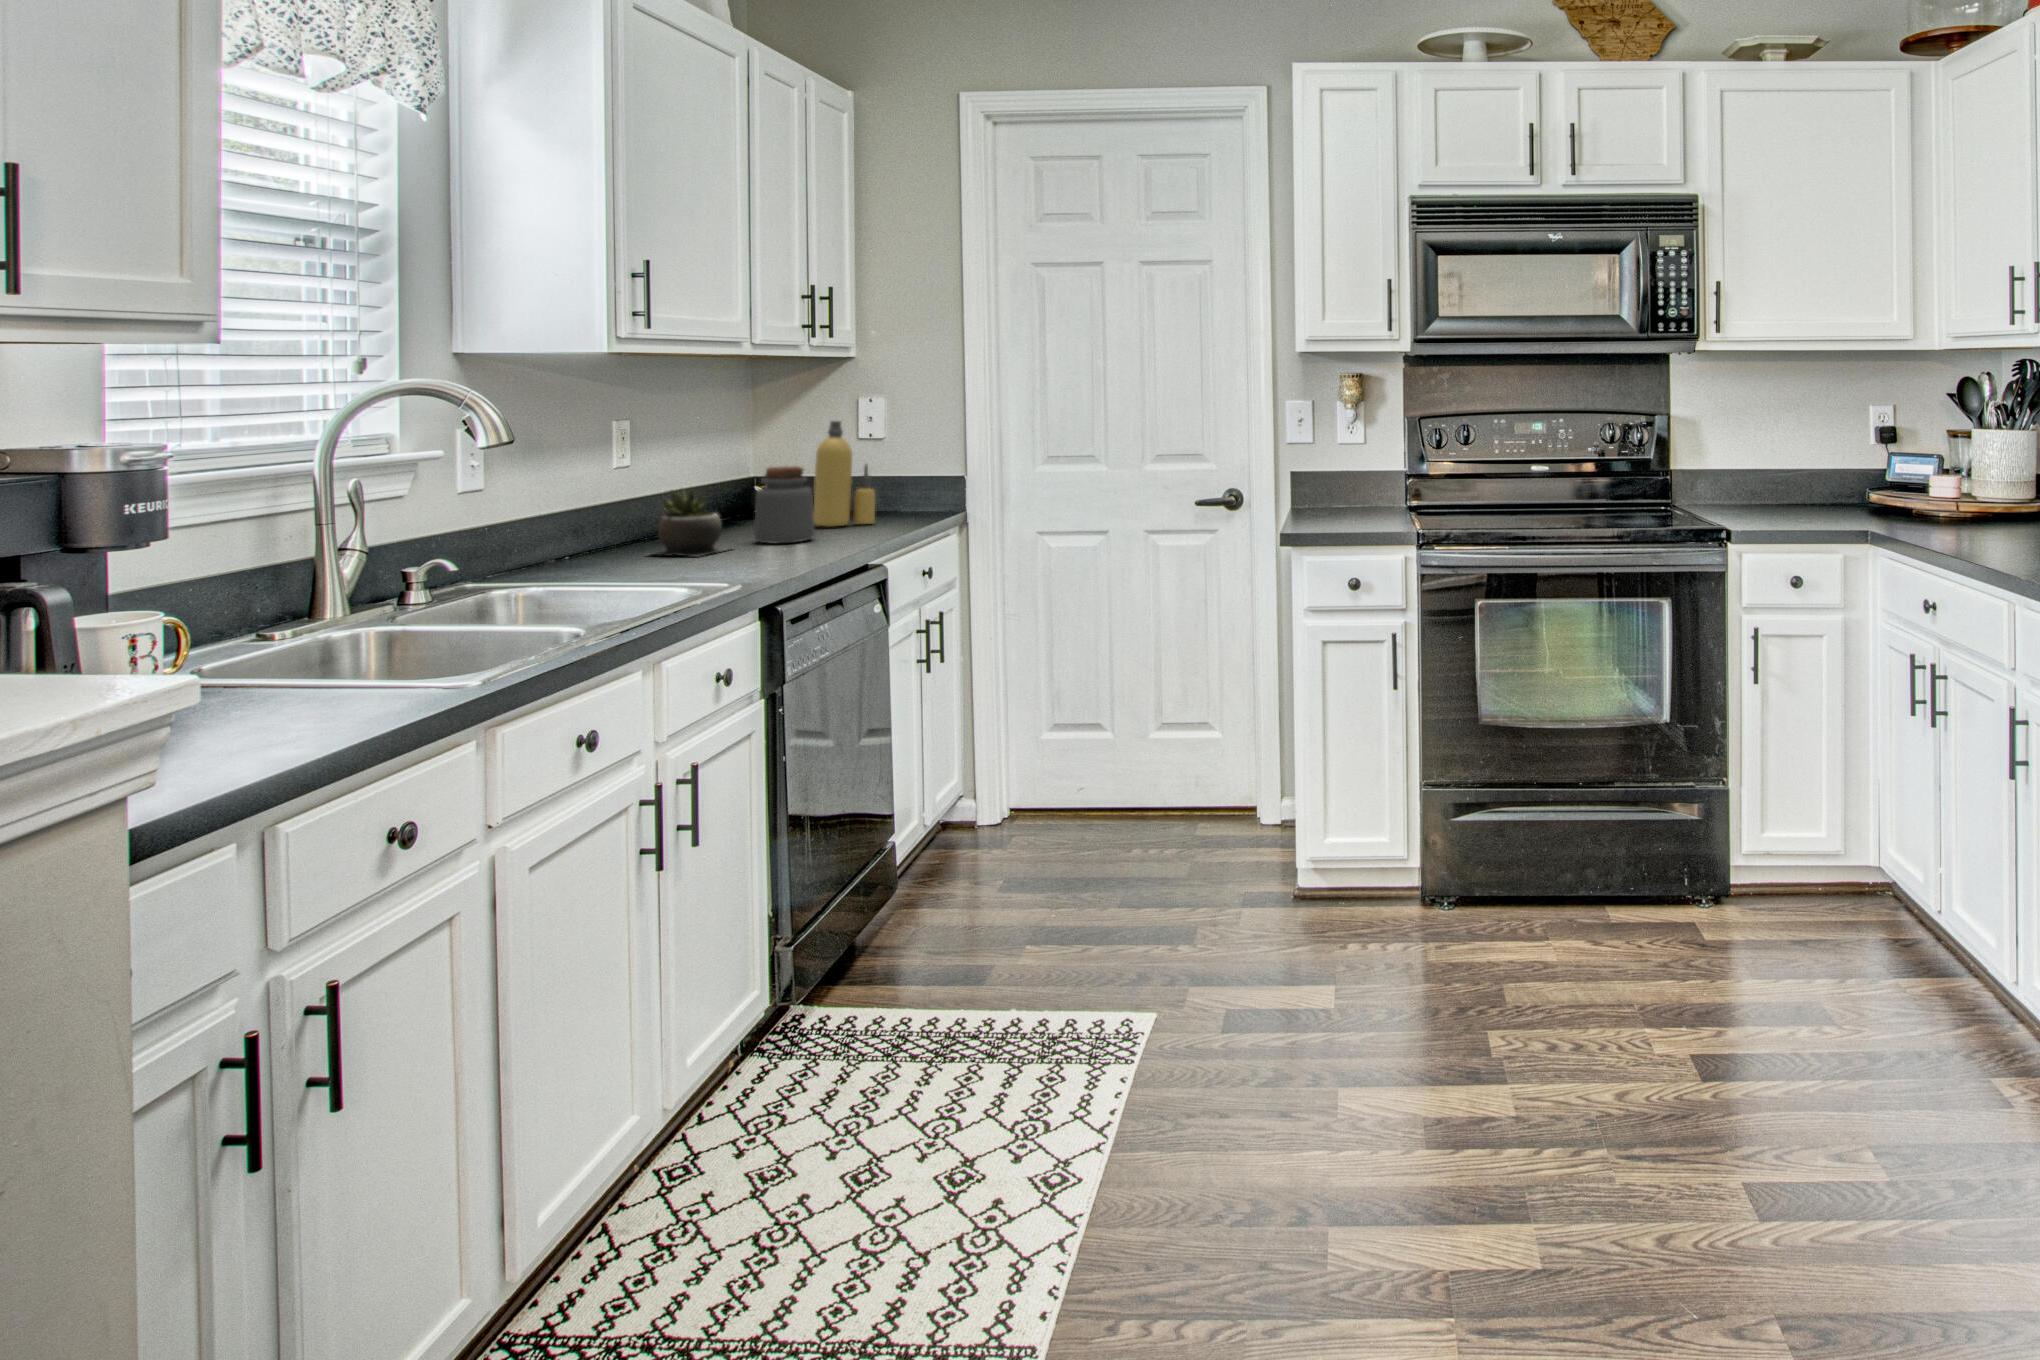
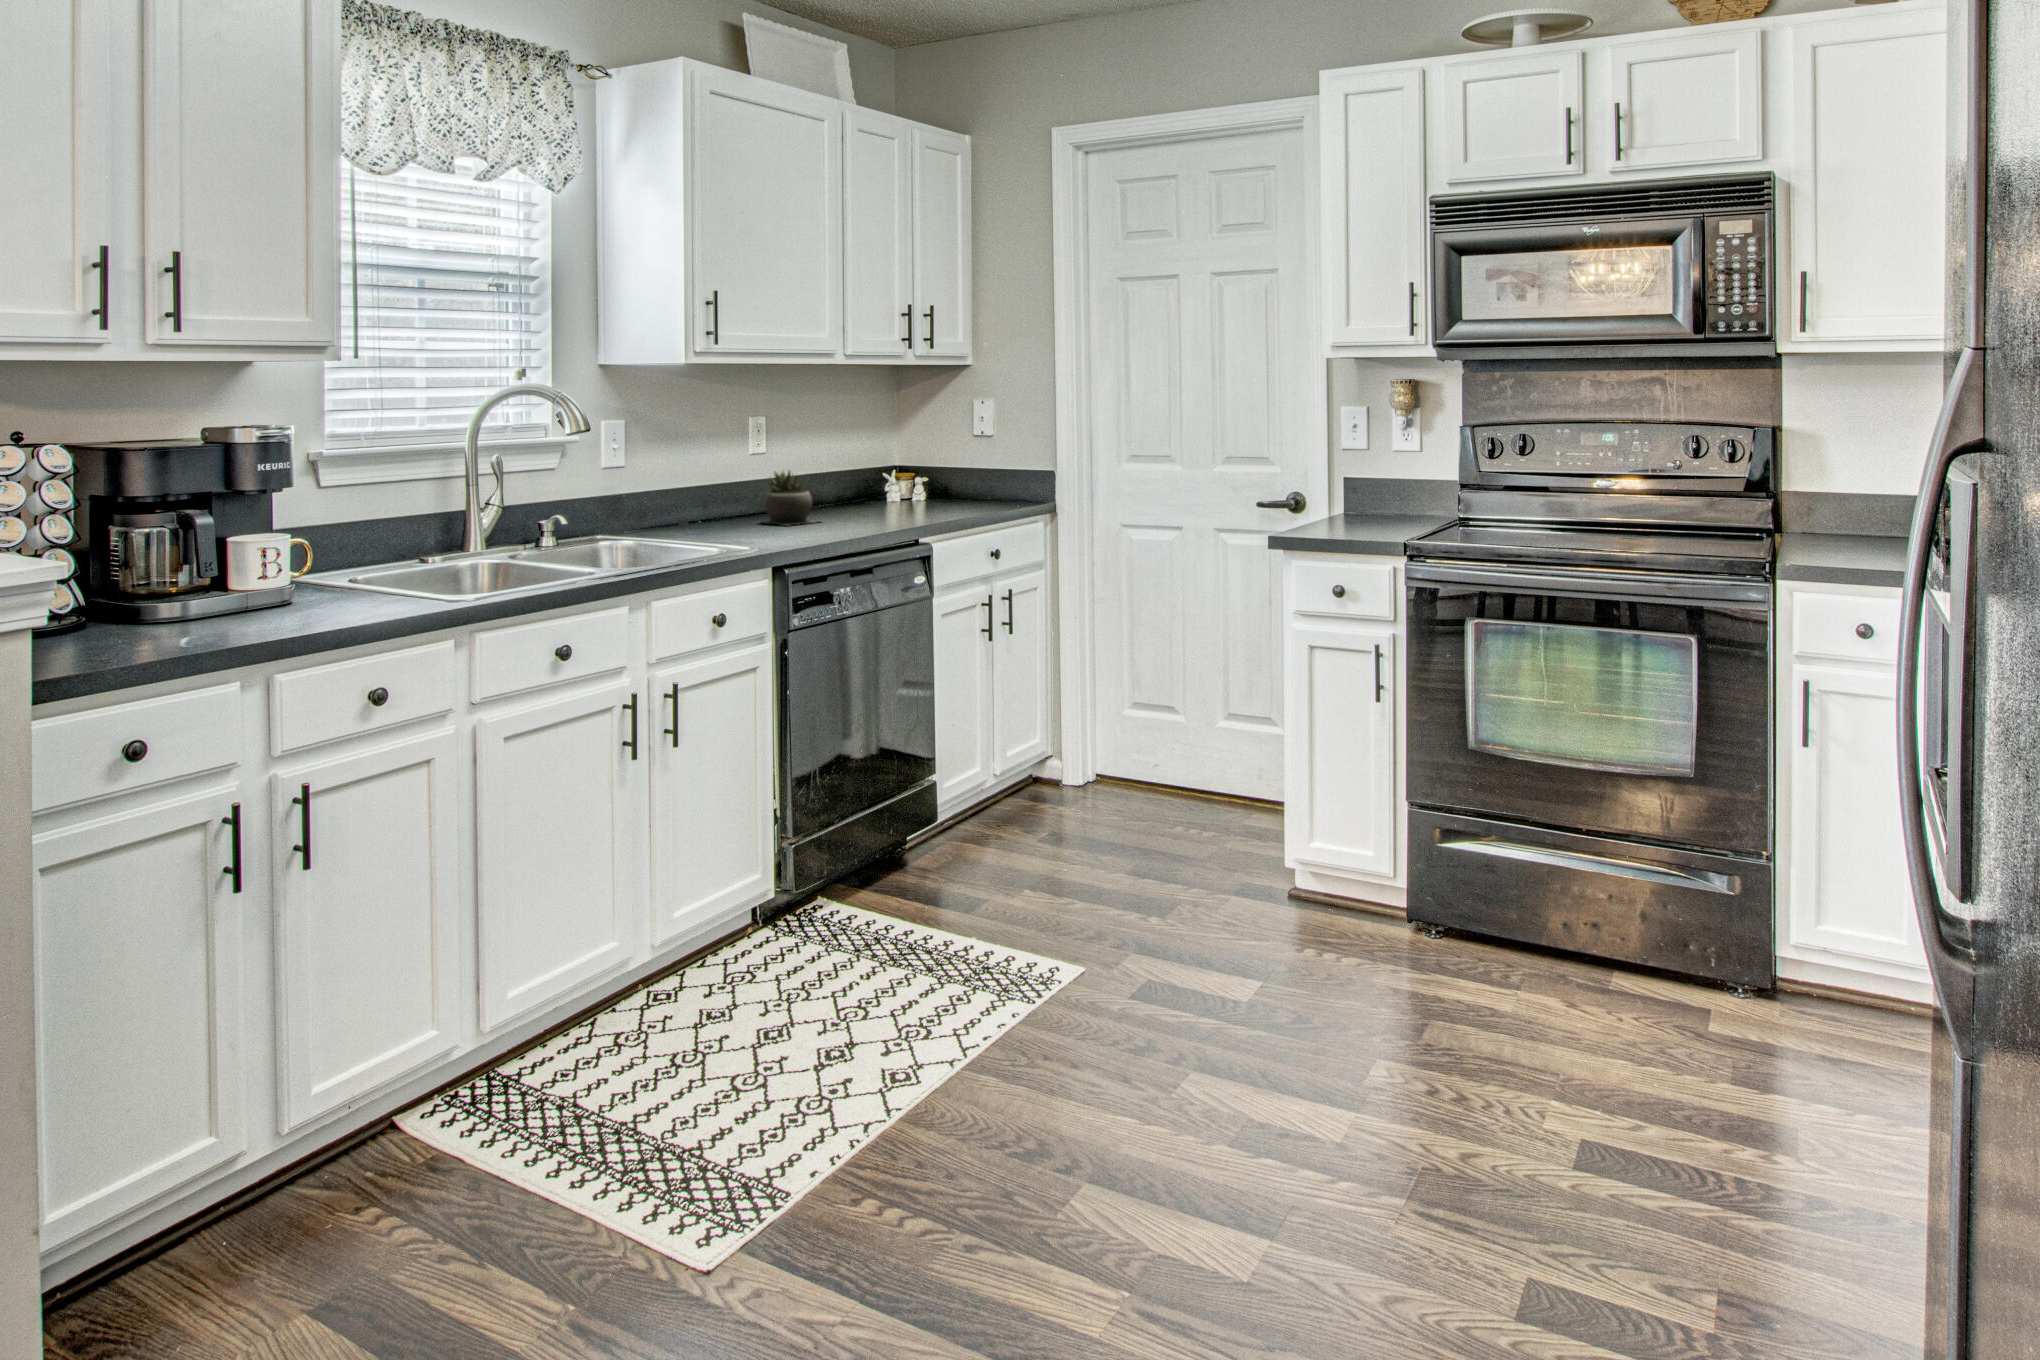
bottle: present [813,421,875,527] -> none [913,419,963,509]
jar: present [754,466,814,544] -> none [845,456,892,520]

